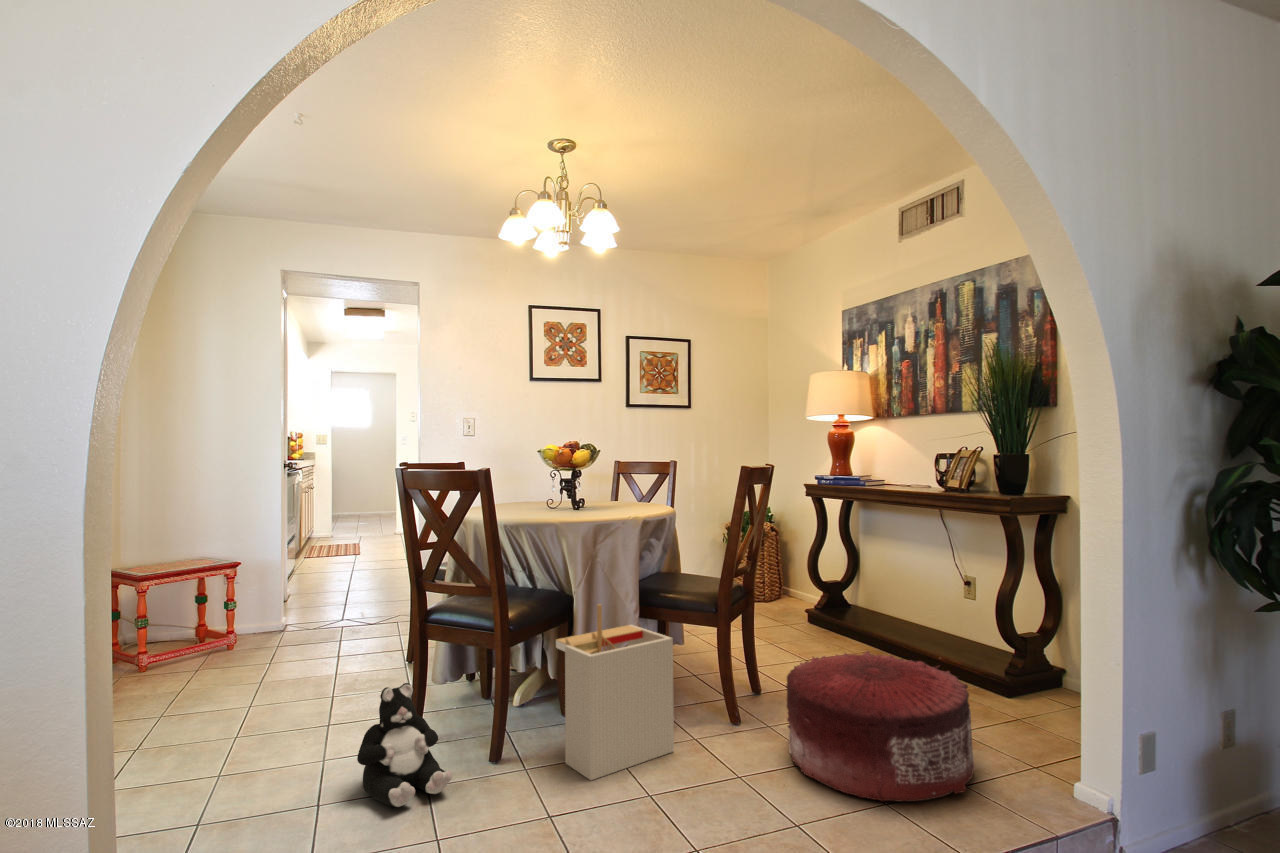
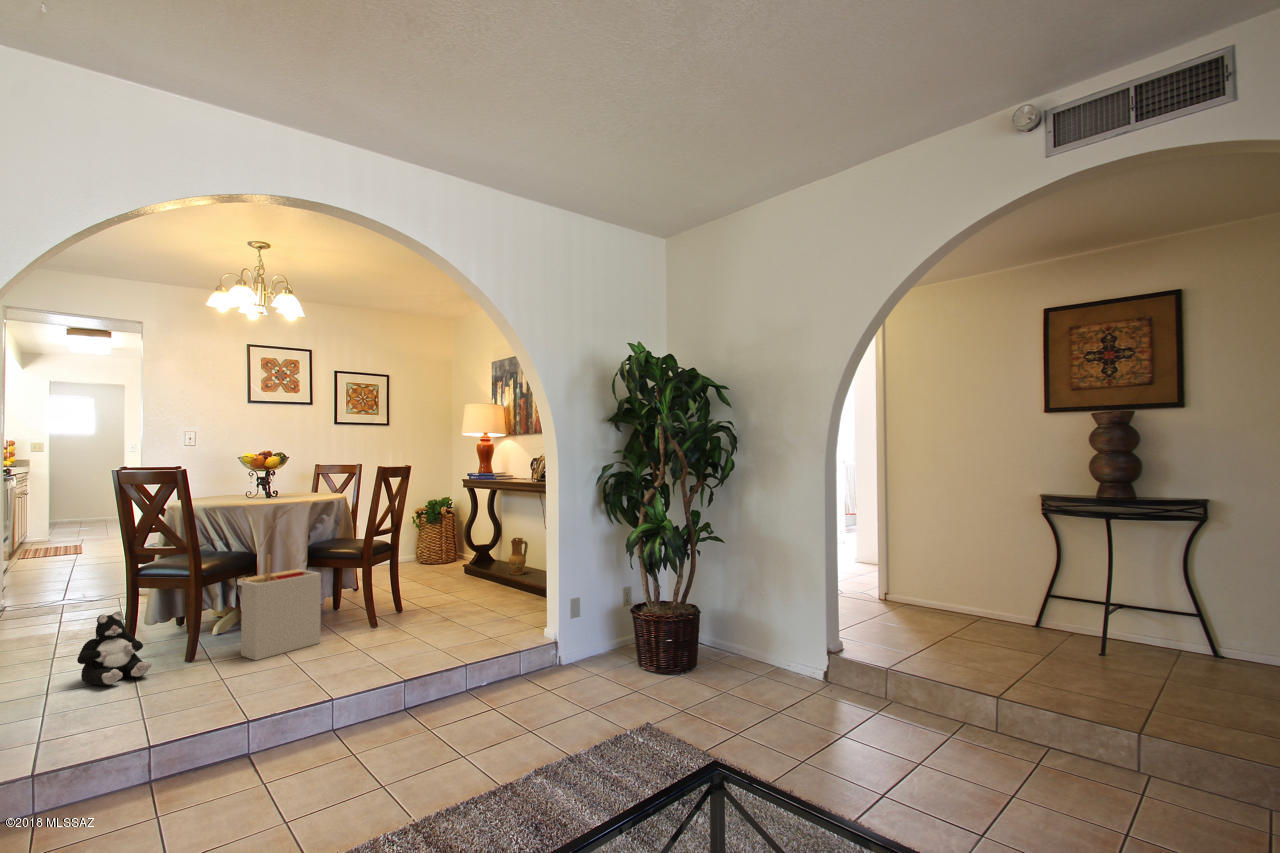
ceramic jug: none [898,579,929,639] -> present [508,538,528,575]
pouf: present [786,651,975,802] -> none [392,575,498,648]

